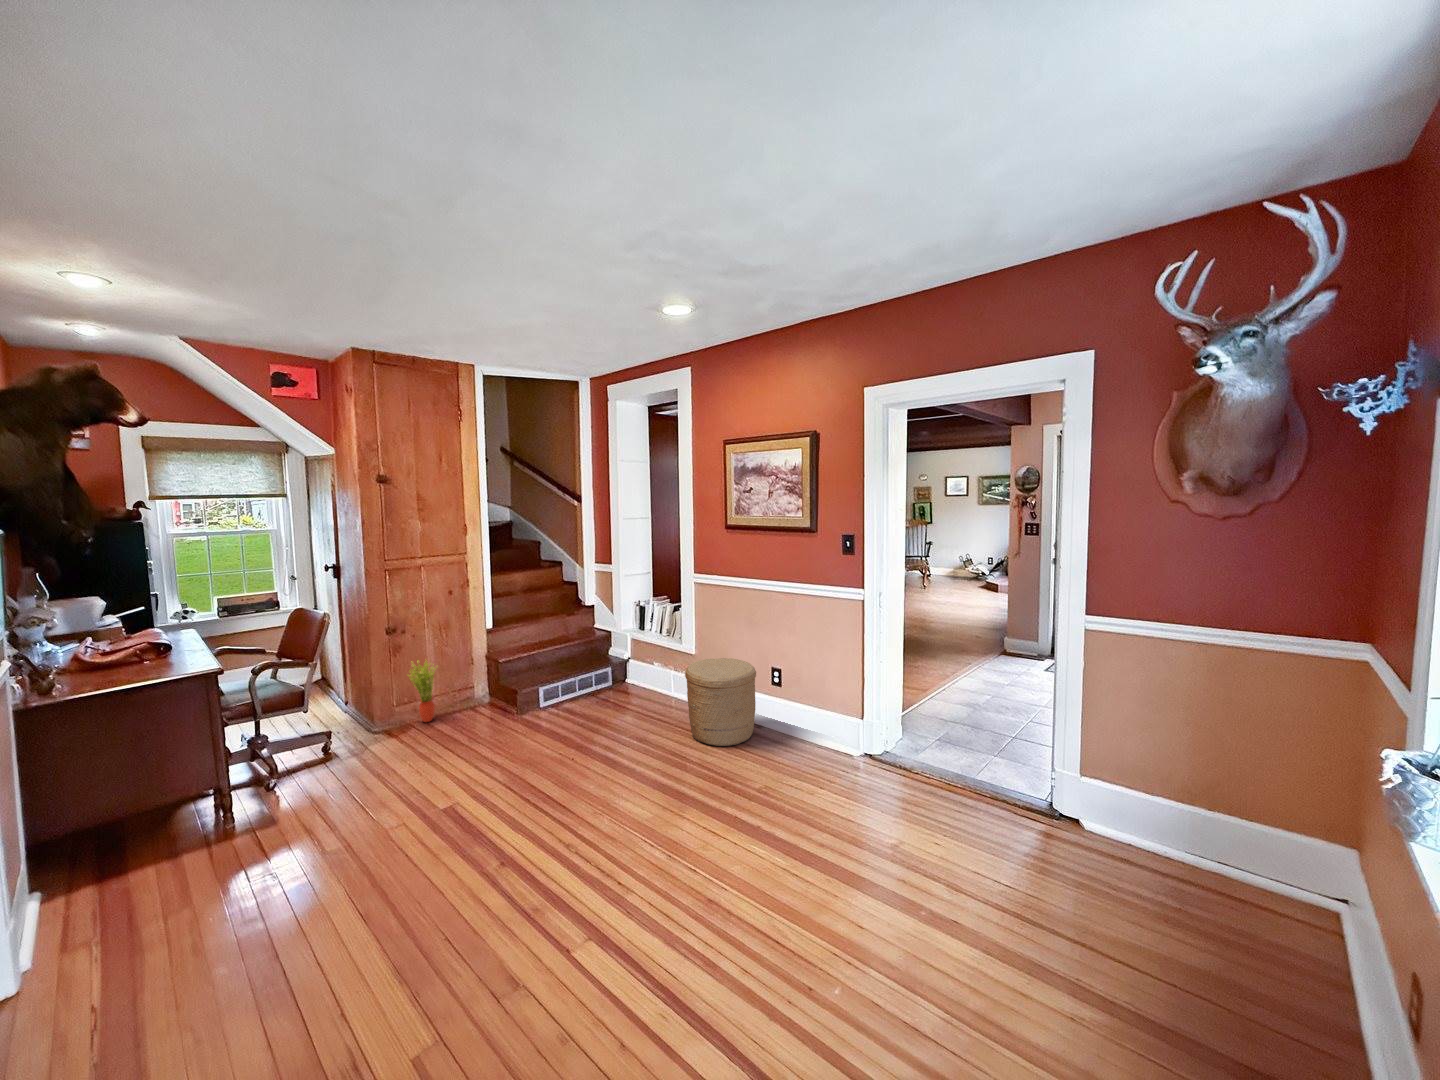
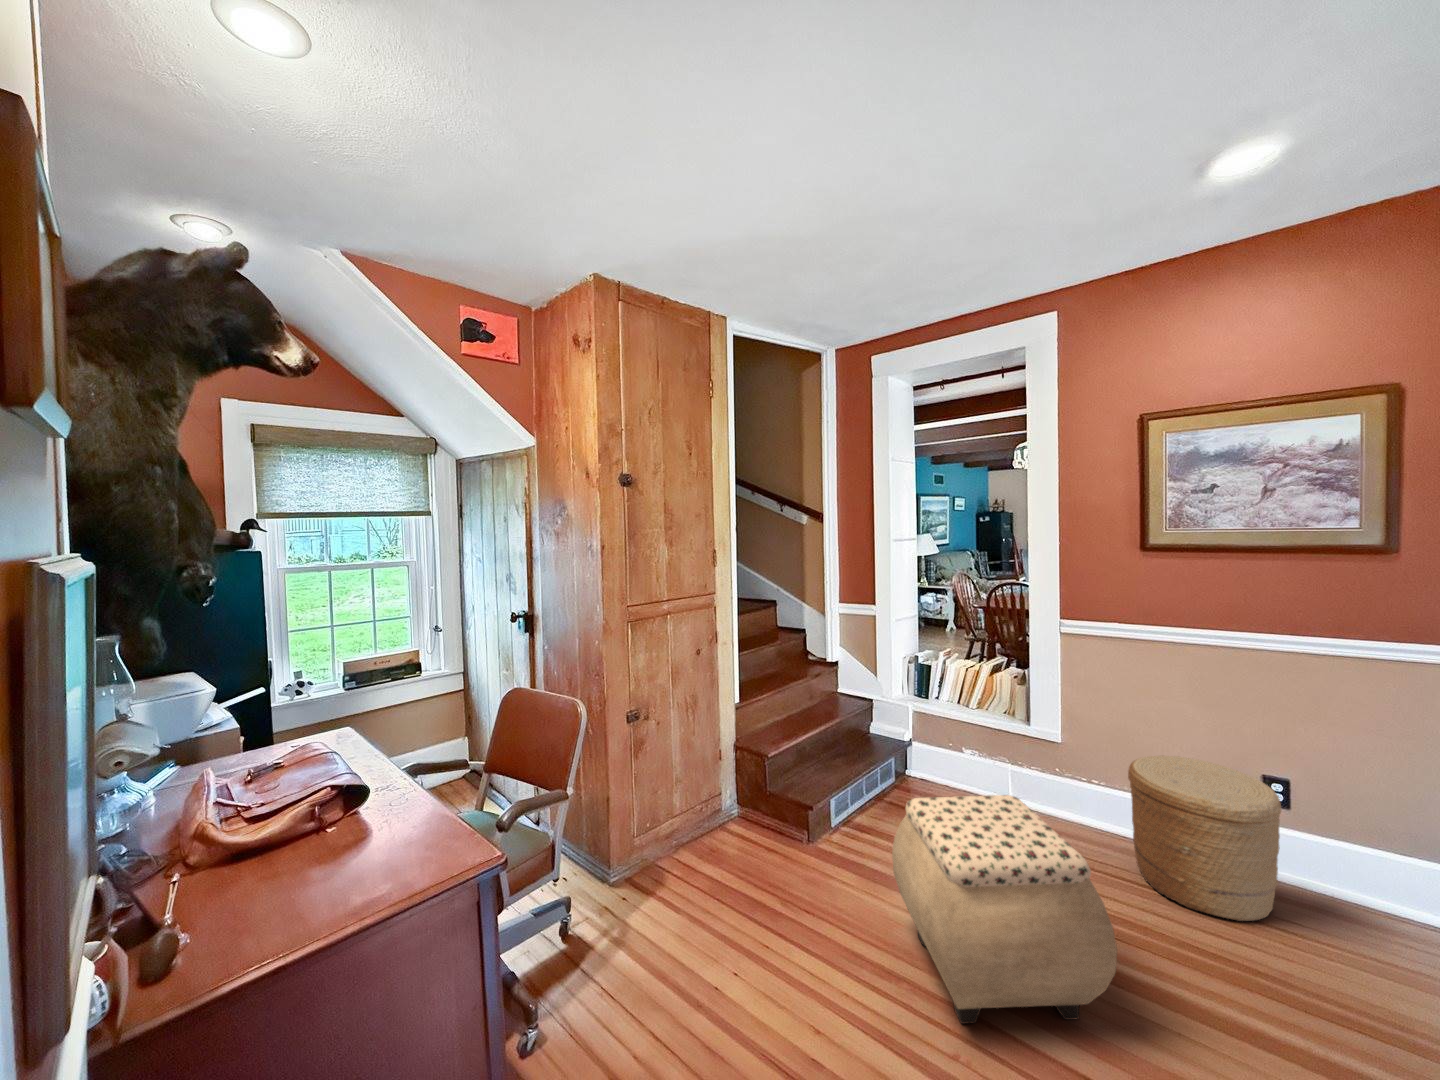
potted plant: present [410,660,437,722] -> none [658,756,698,858]
ottoman: none [489,672,597,782] -> present [892,795,1117,1024]

